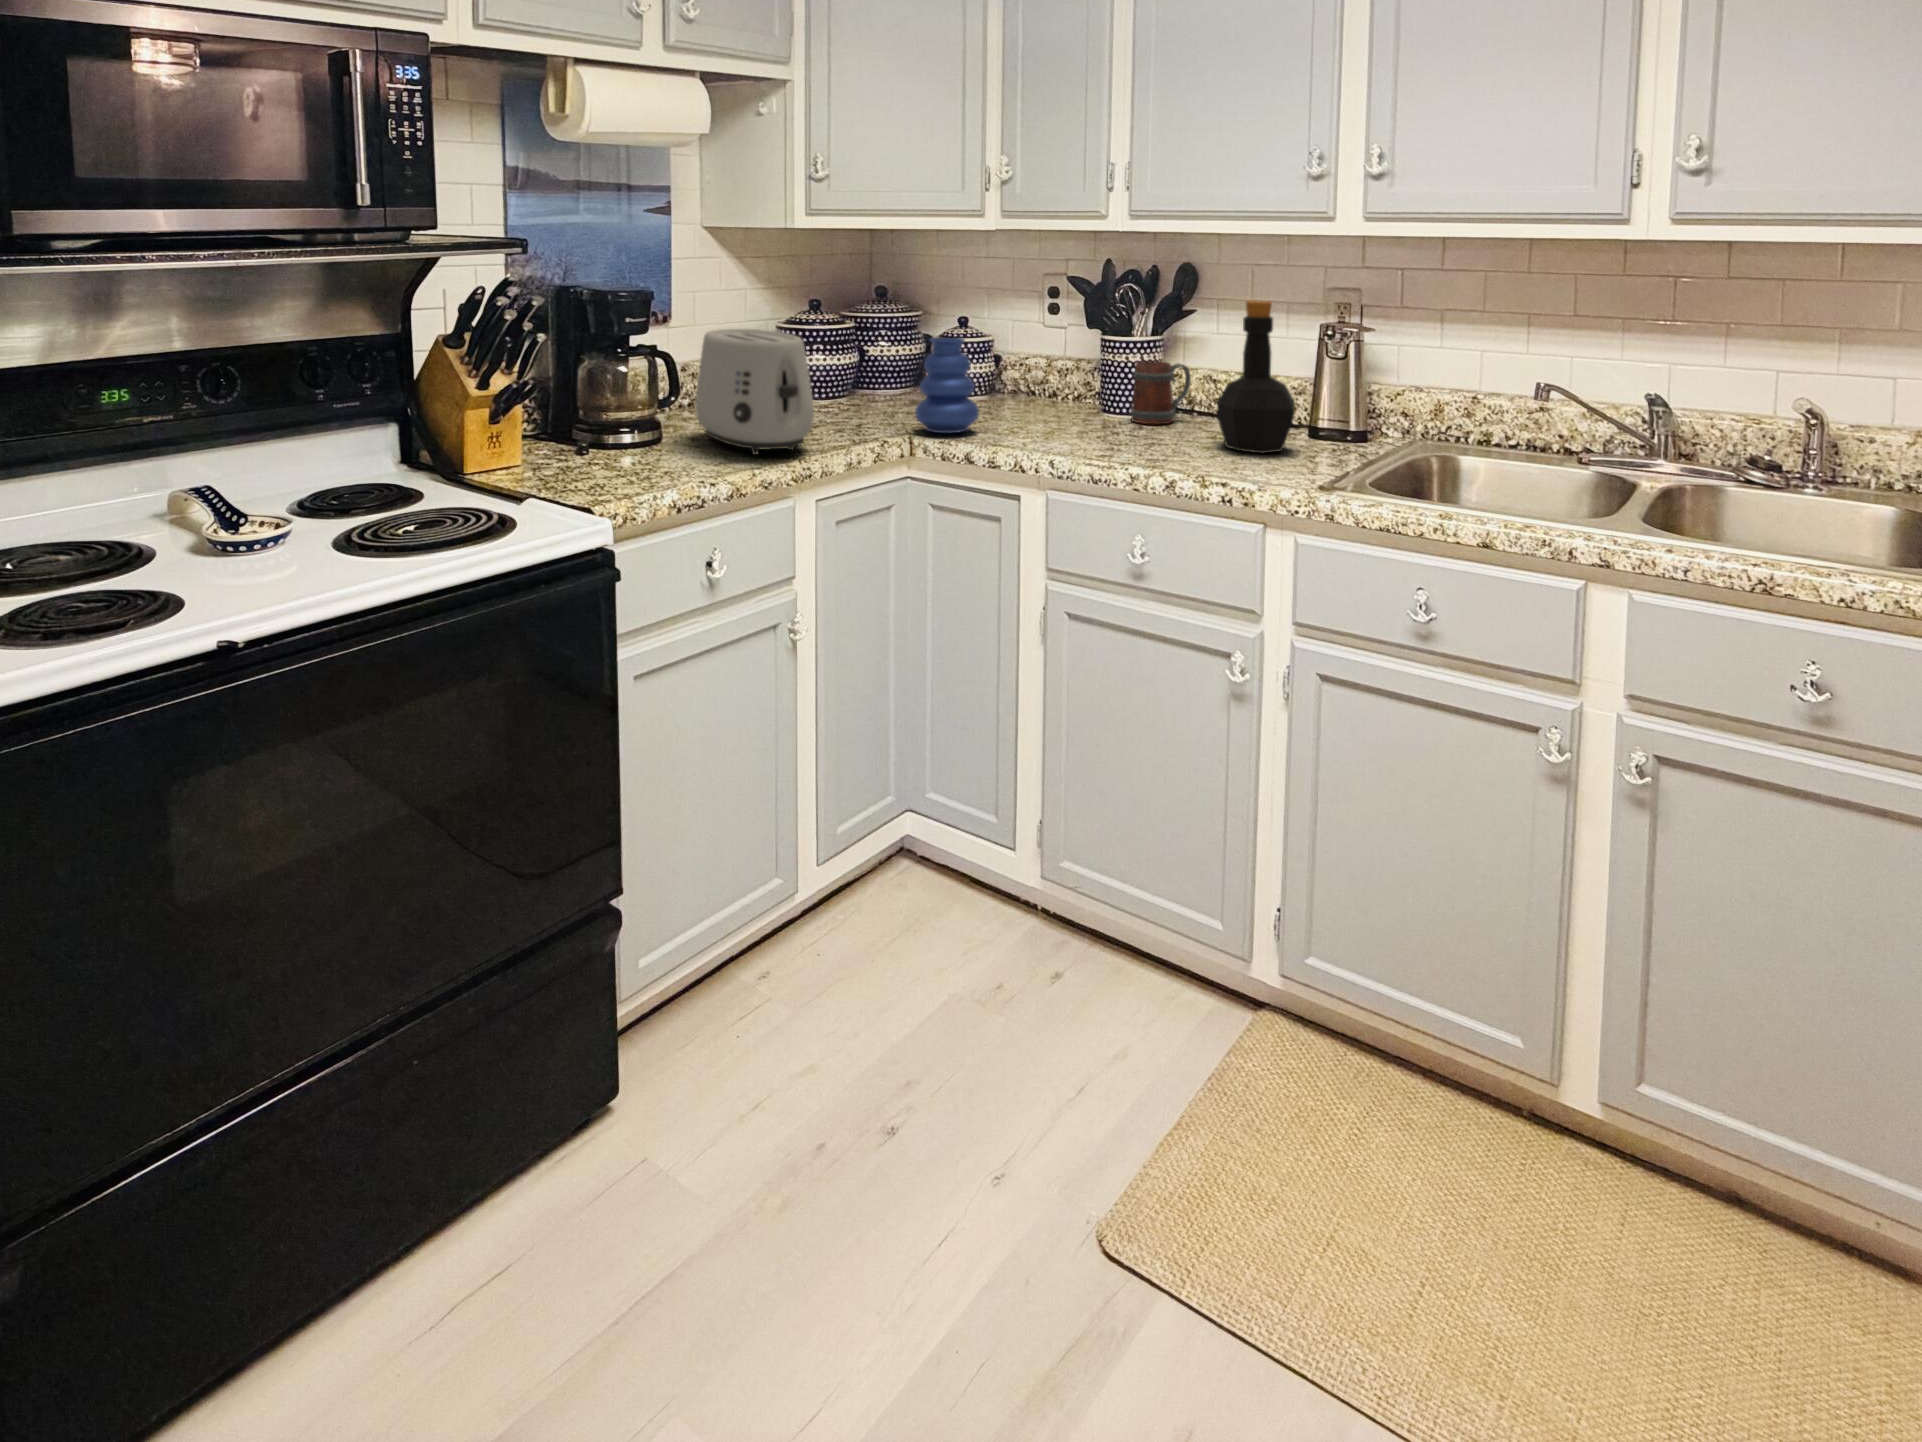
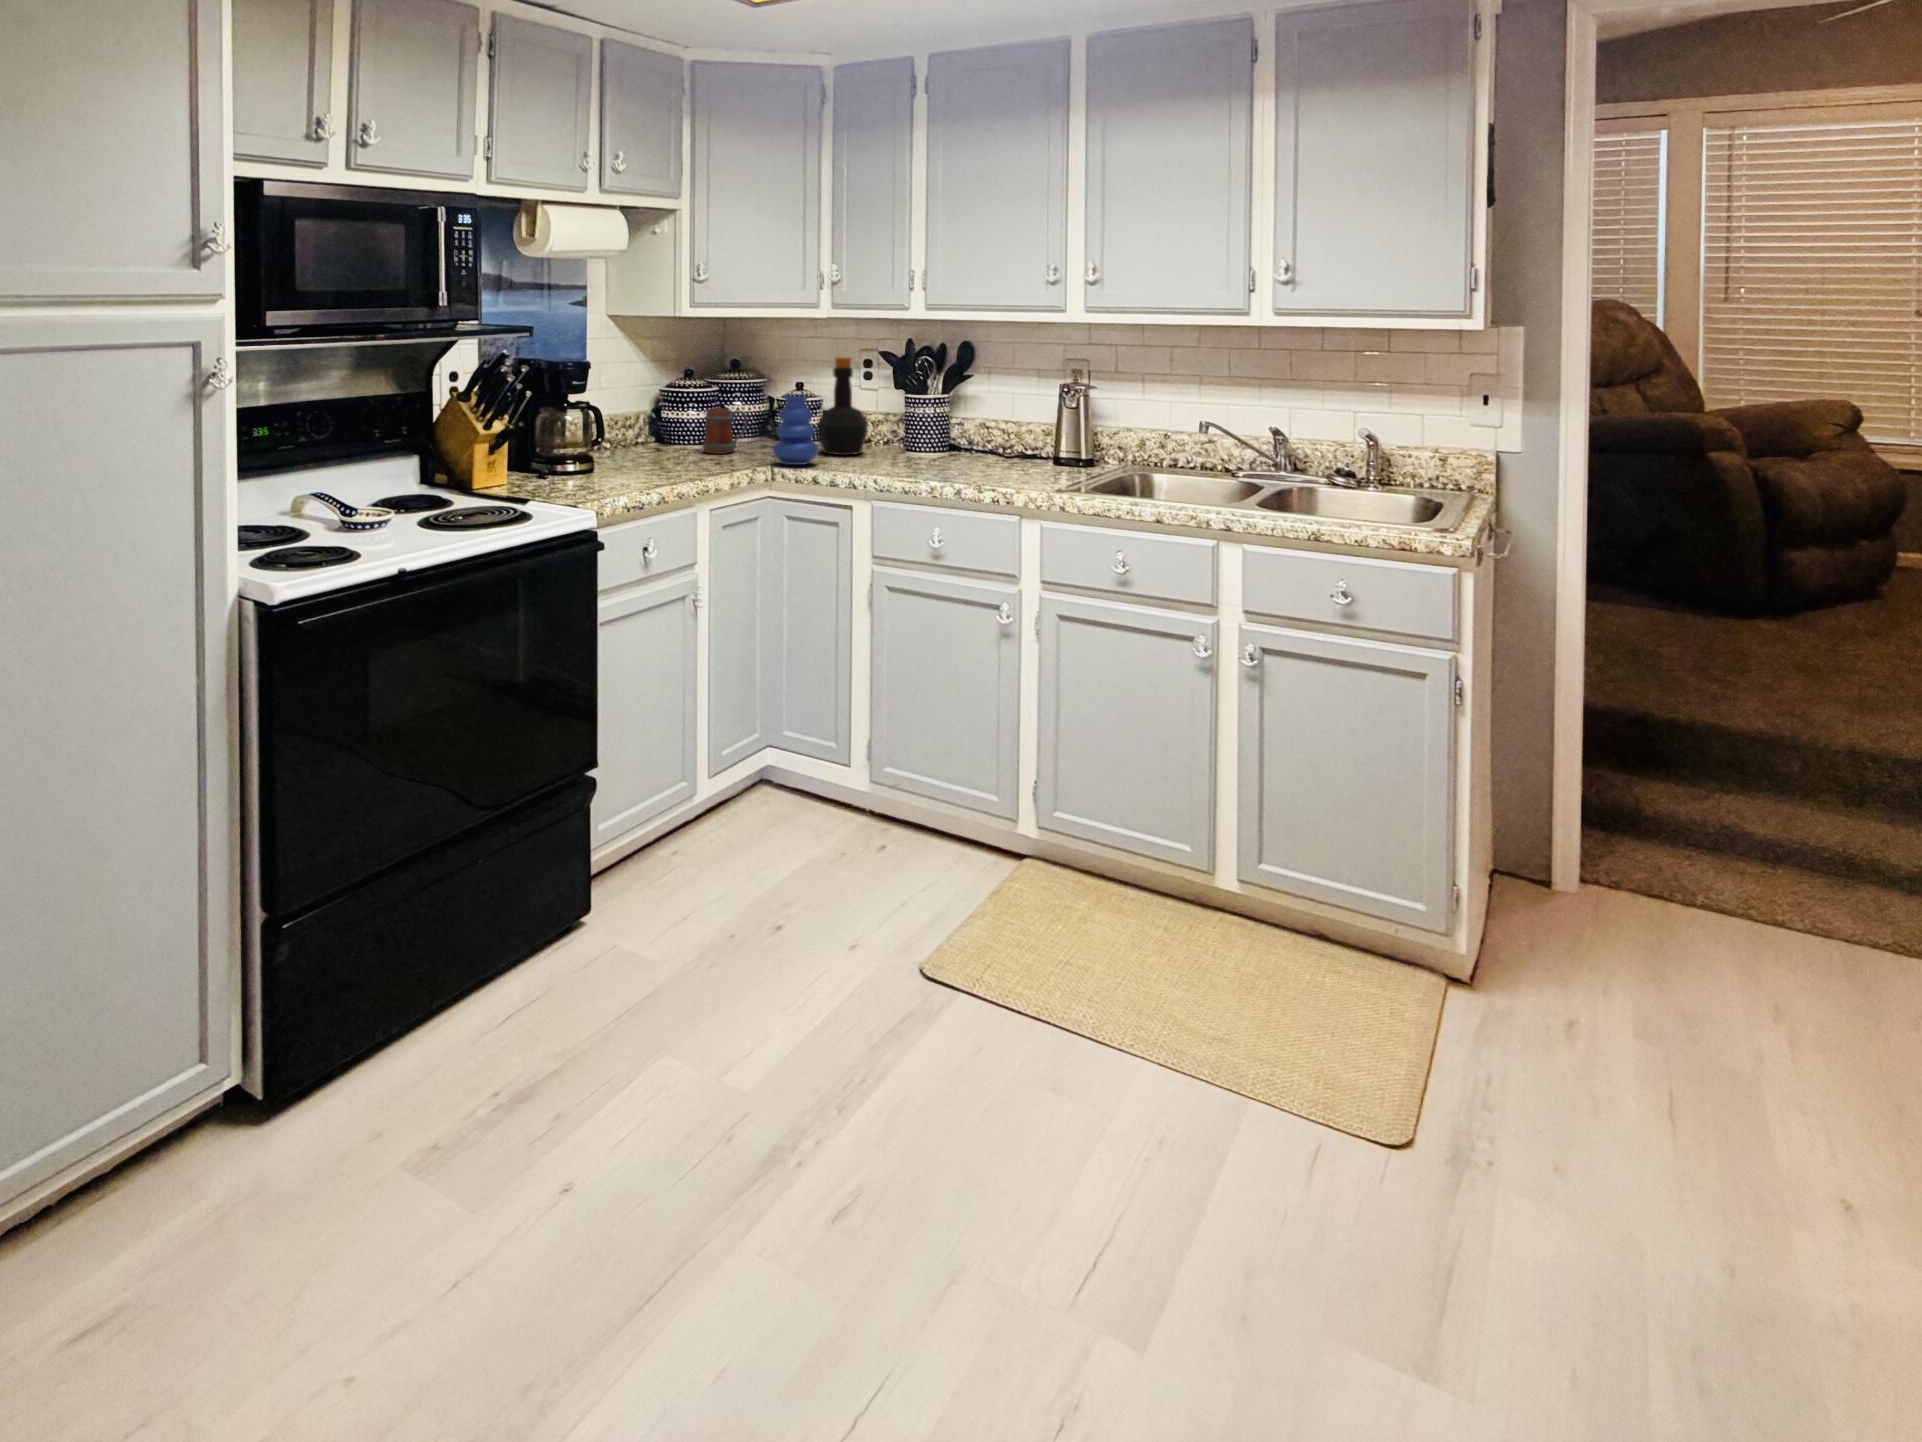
bottle: present [1217,301,1295,453] -> present [818,357,868,455]
toaster: present [696,329,814,454] -> none [617,390,707,478]
mug: present [1130,361,1191,424] -> present [703,408,748,454]

